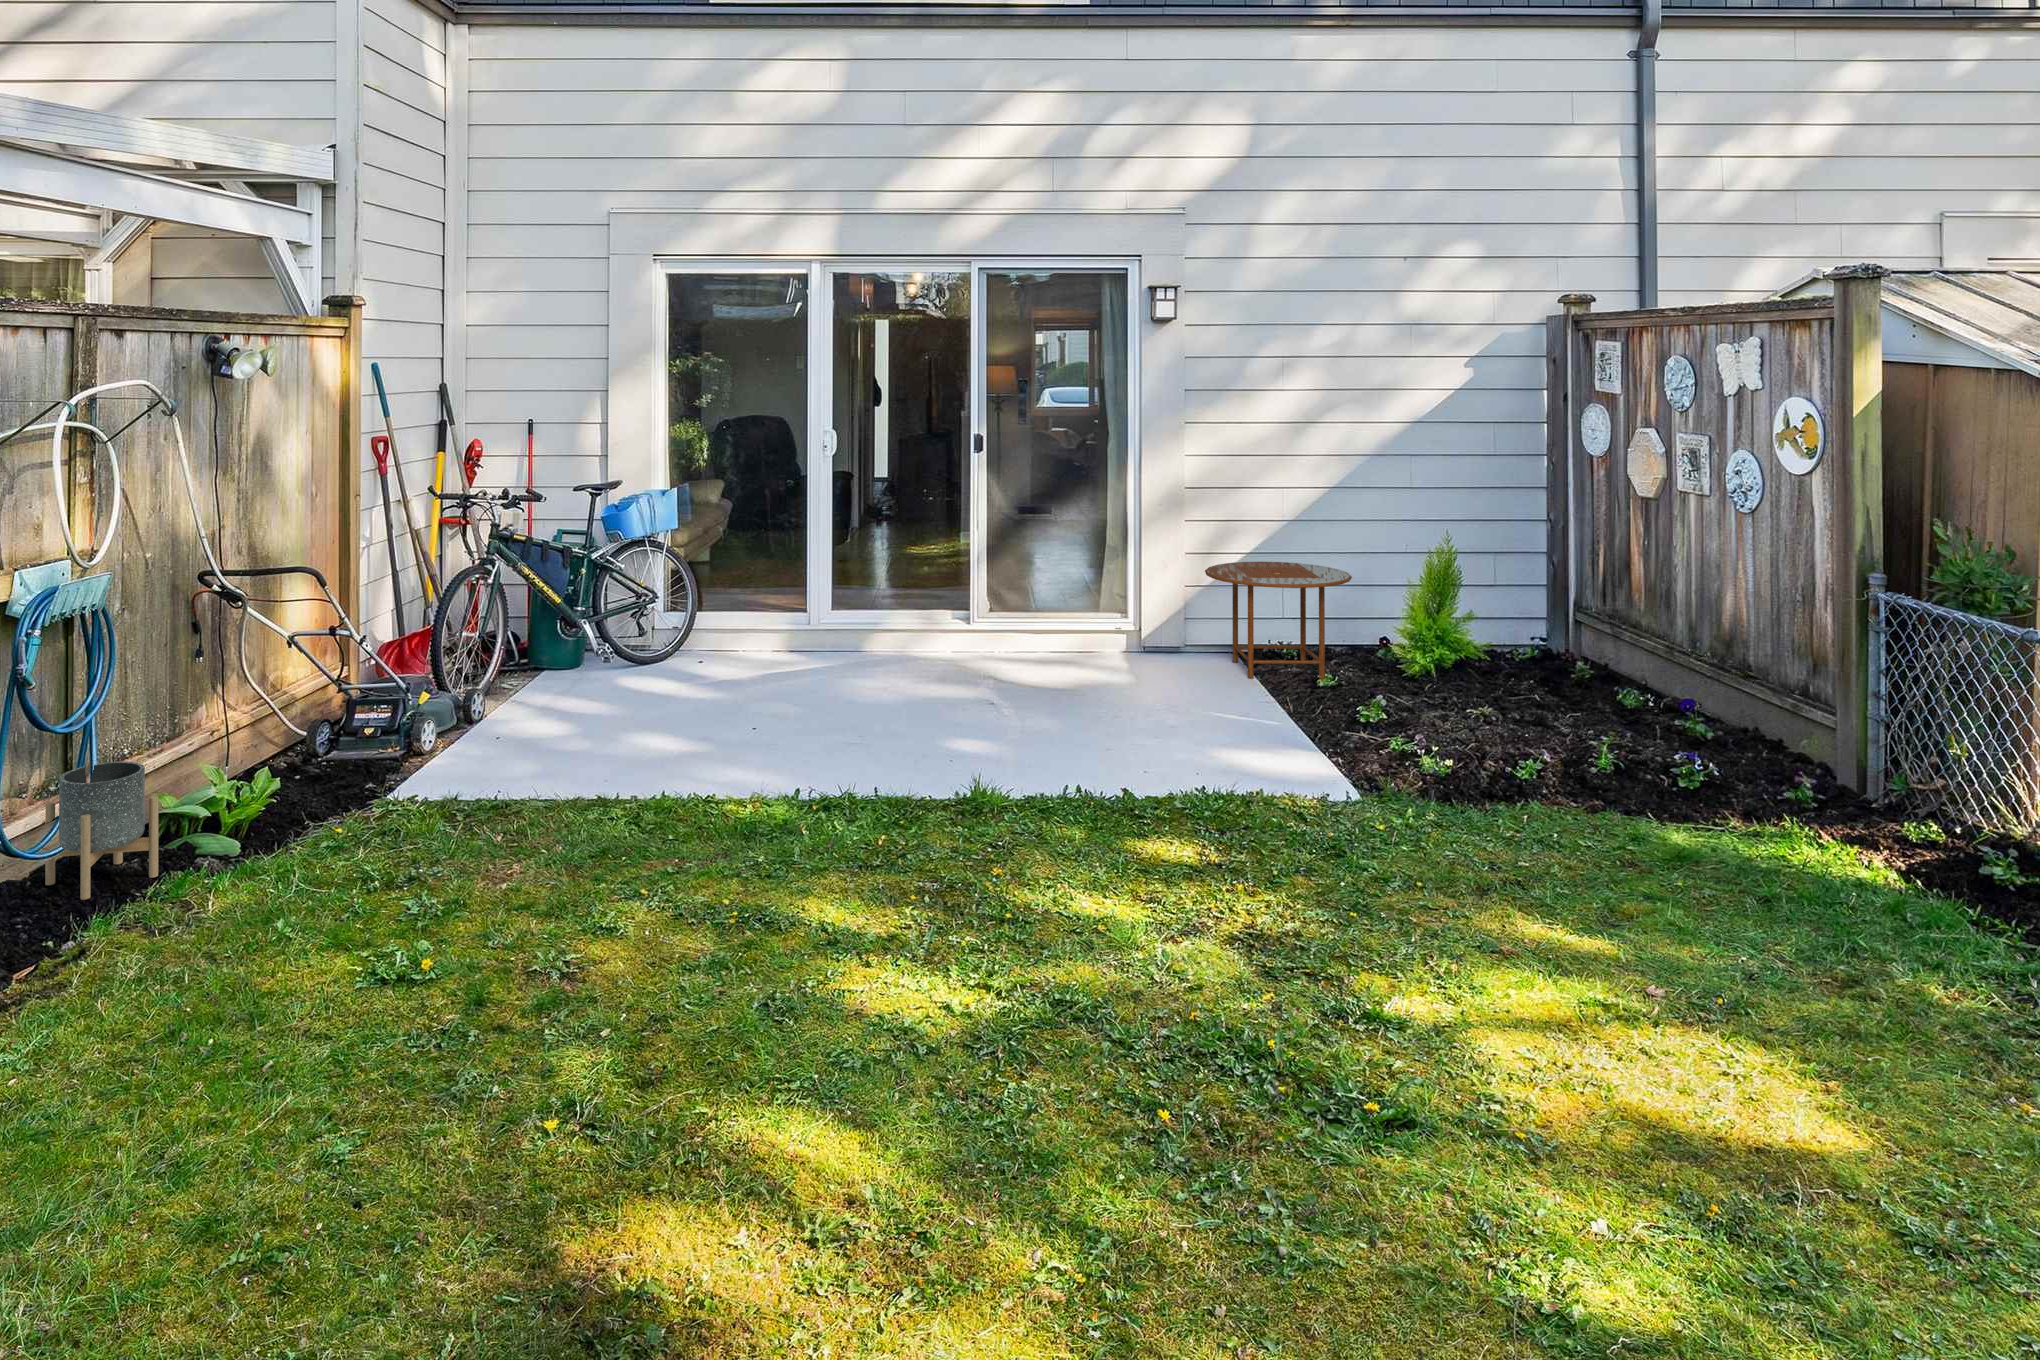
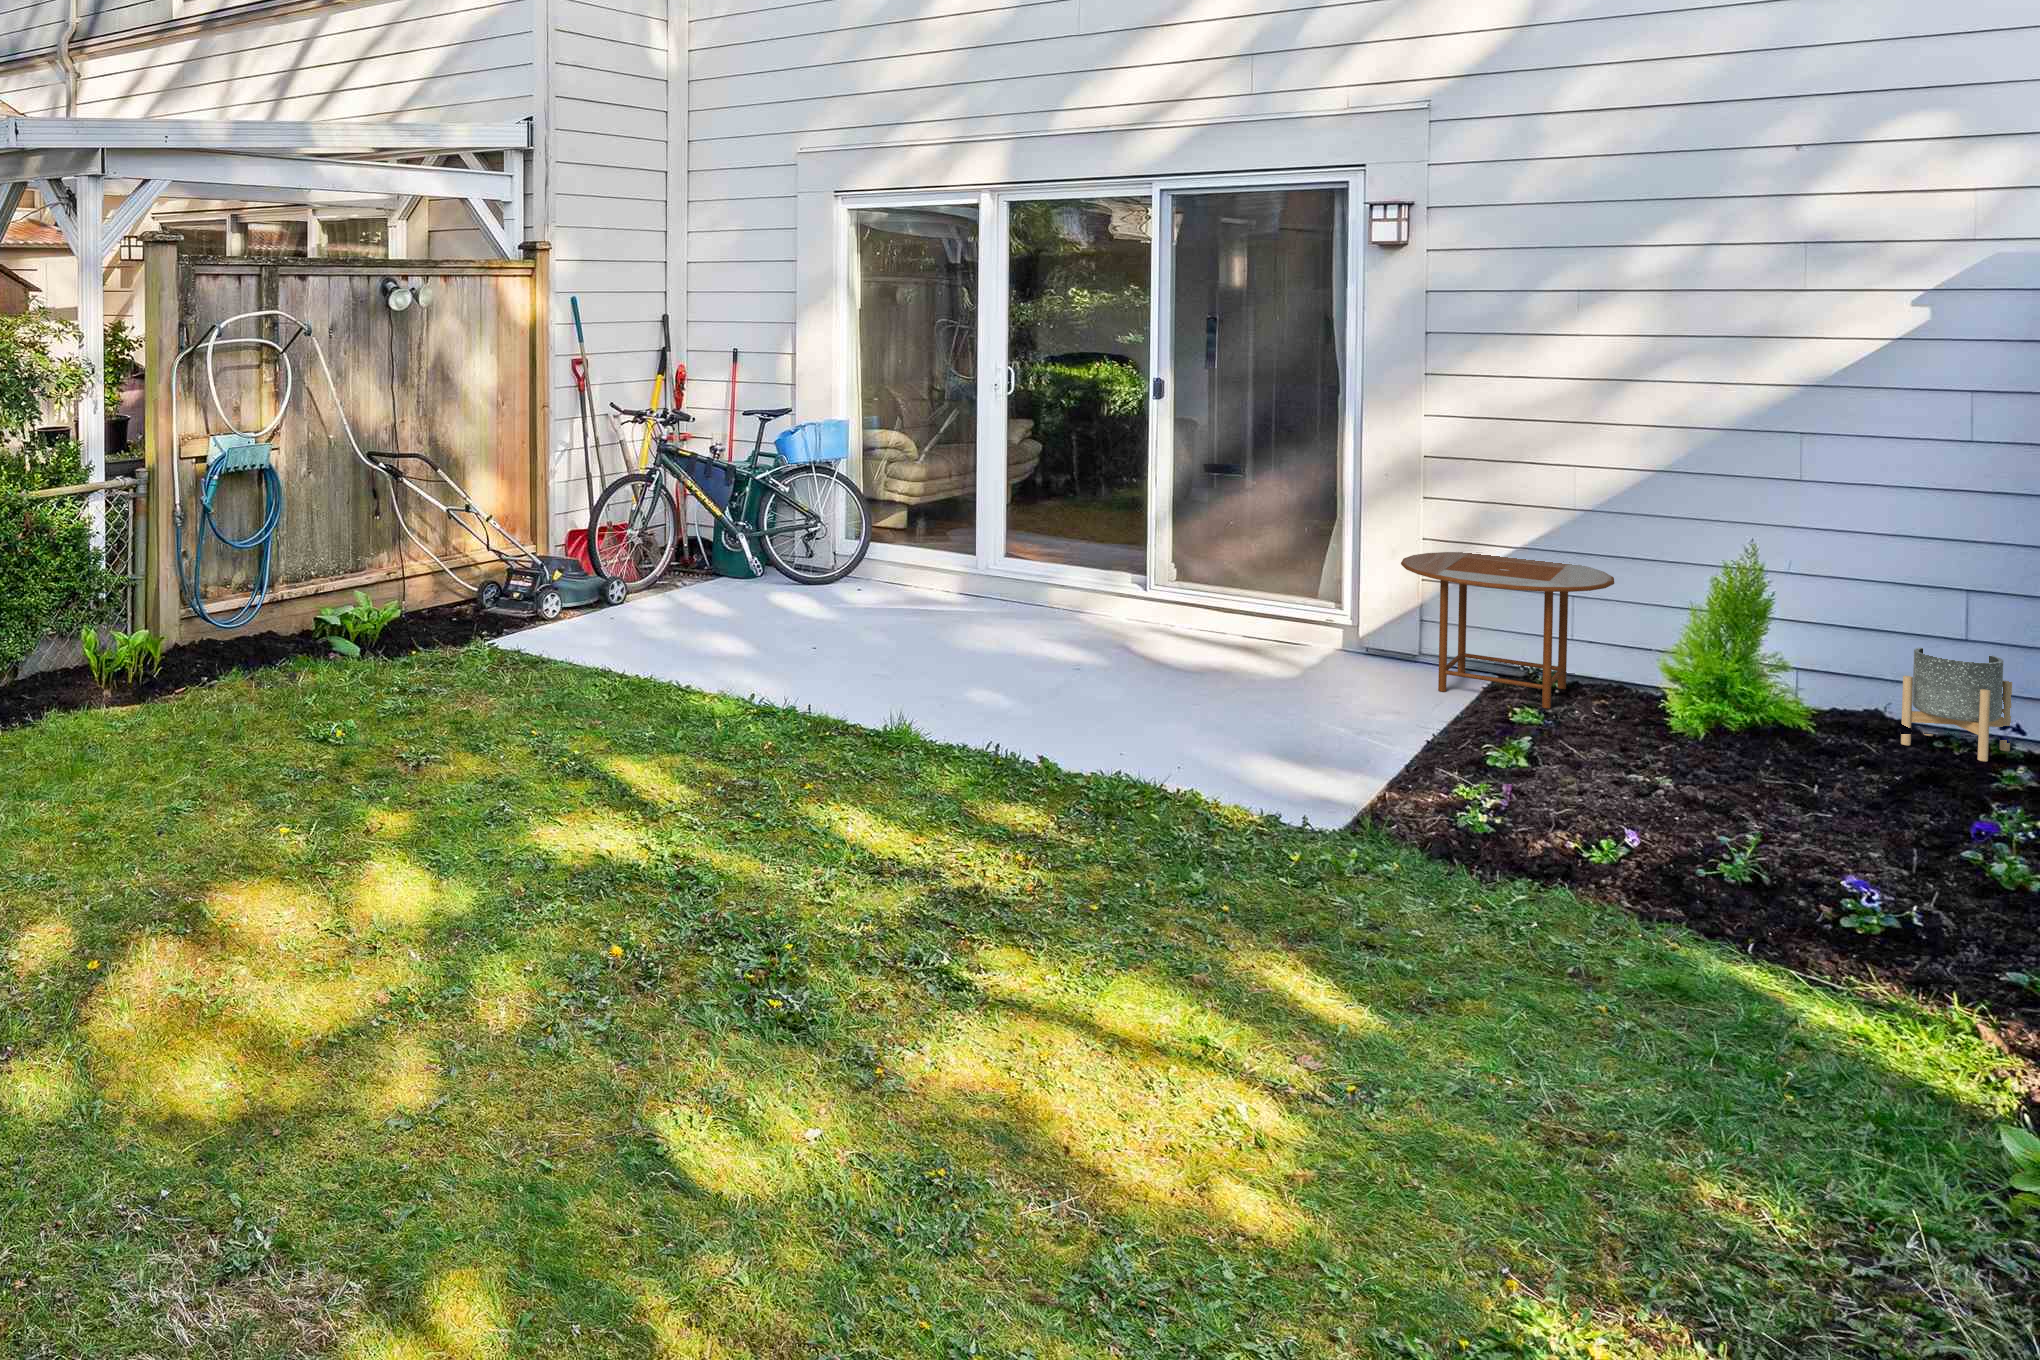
planter: present [45,762,158,900] -> present [1901,648,2012,761]

